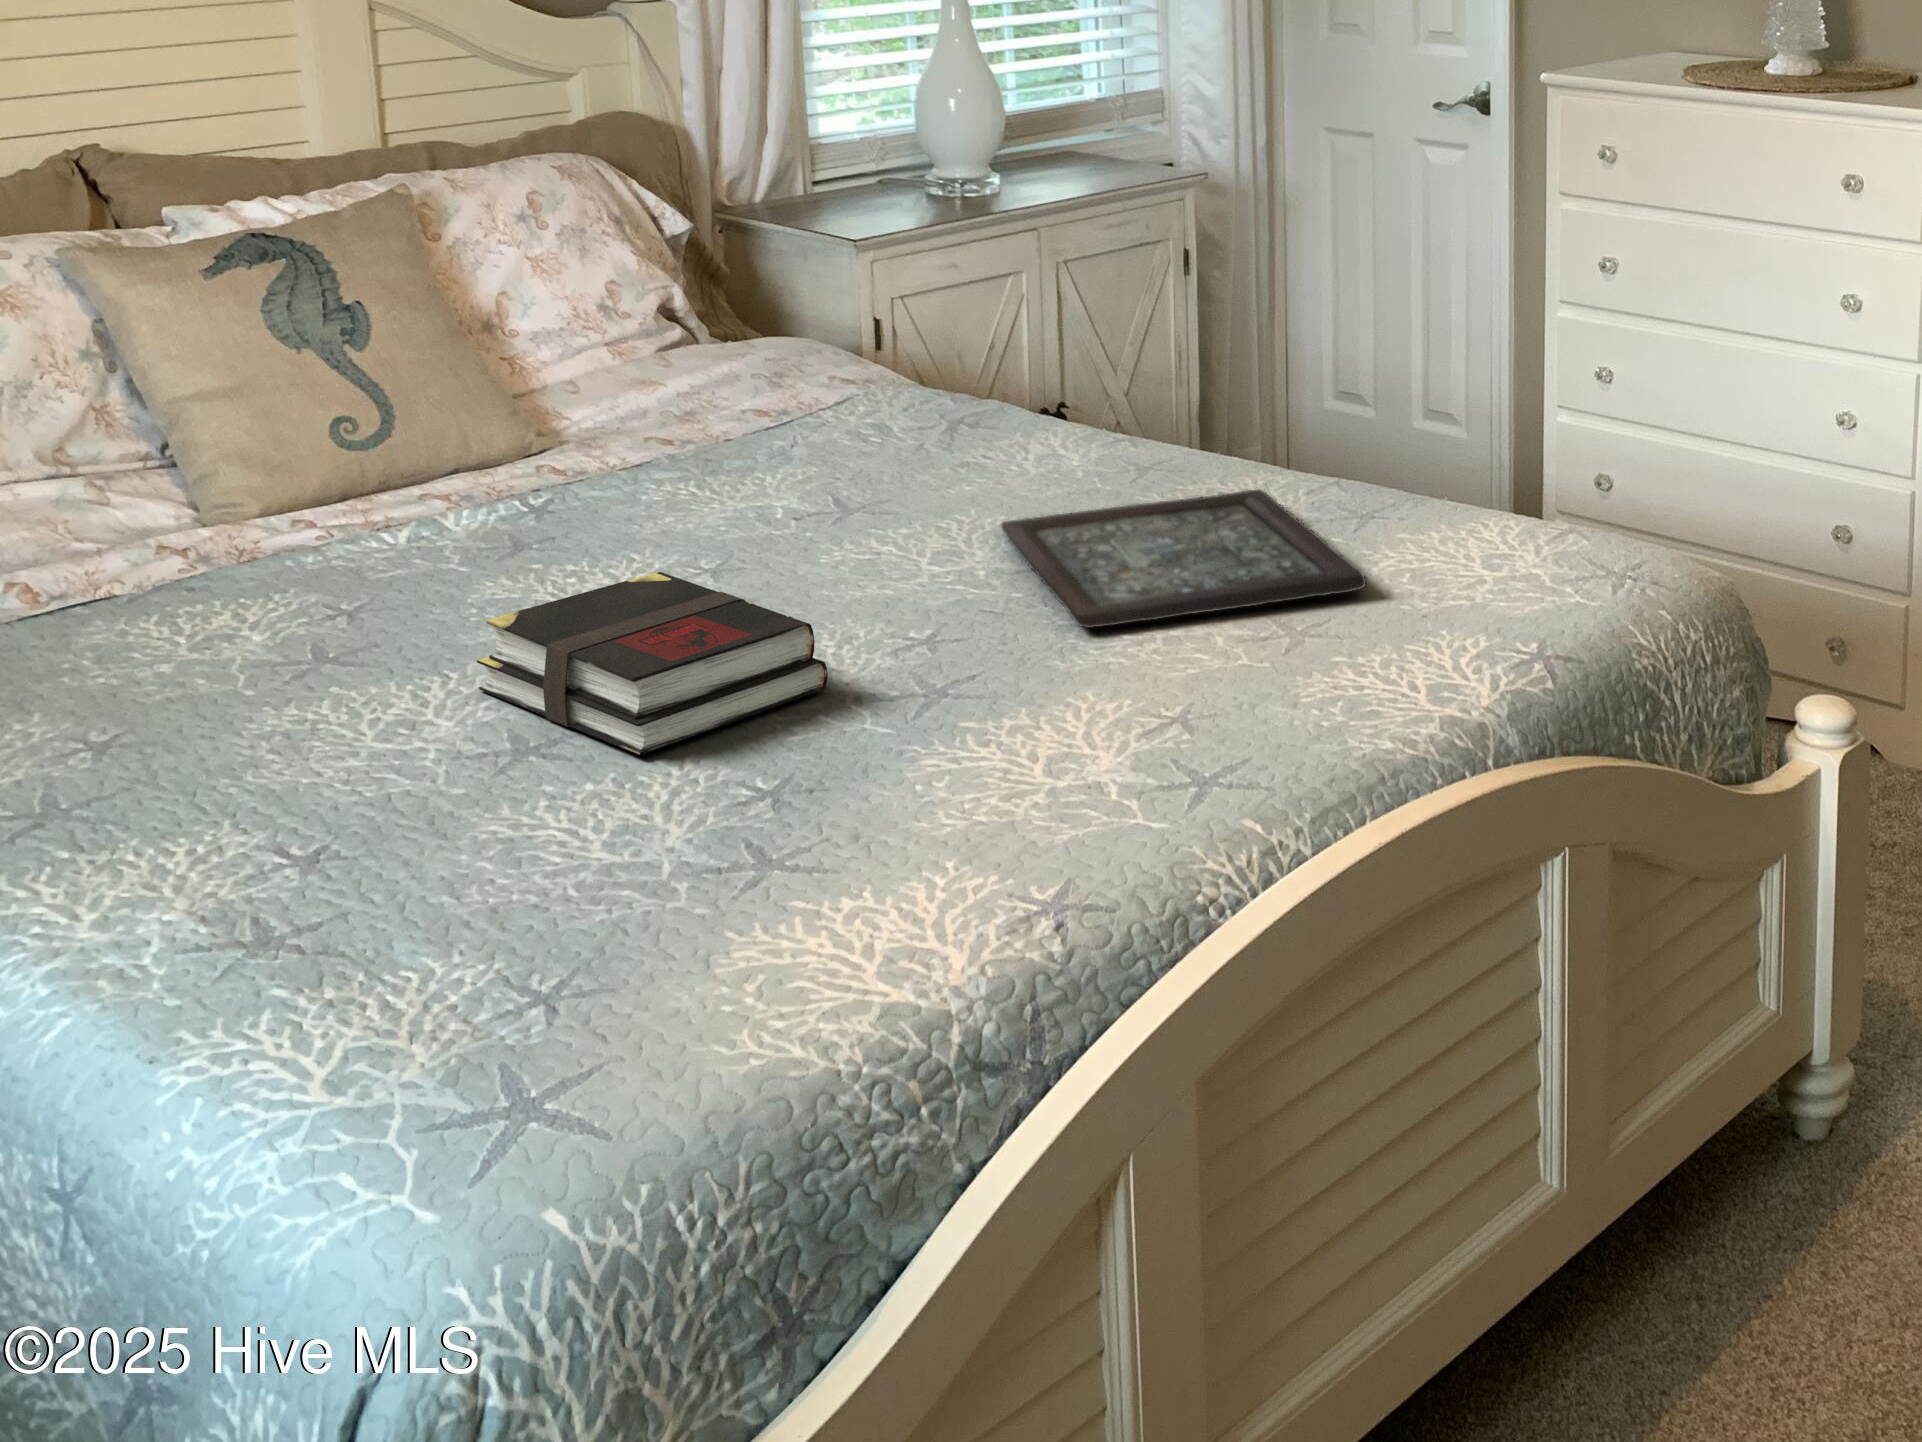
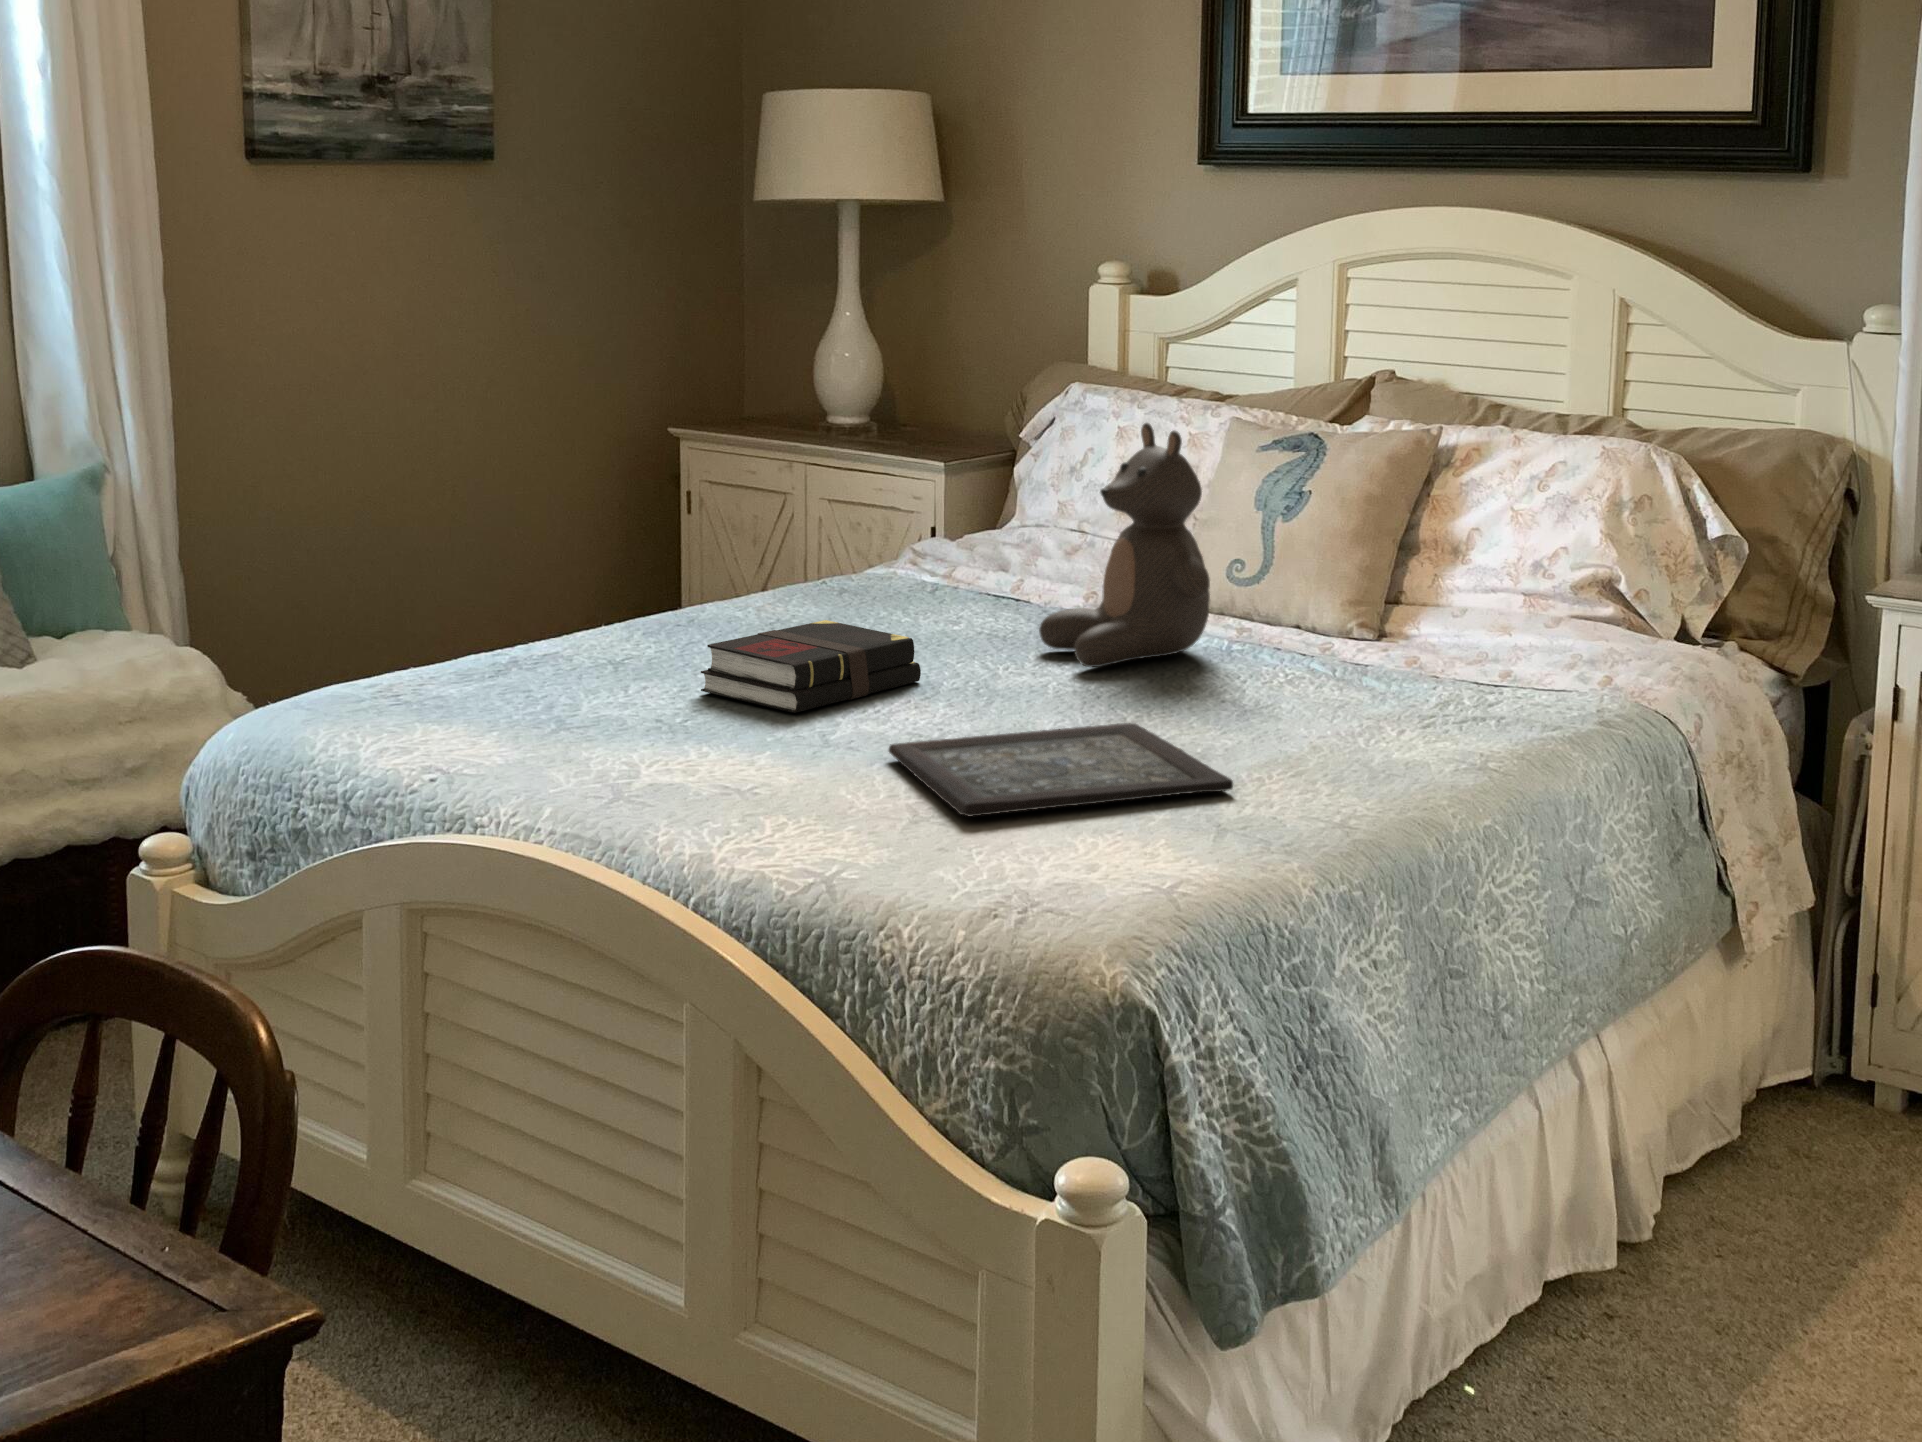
teddy bear: none [440,212,718,561] -> present [1039,423,1210,667]

